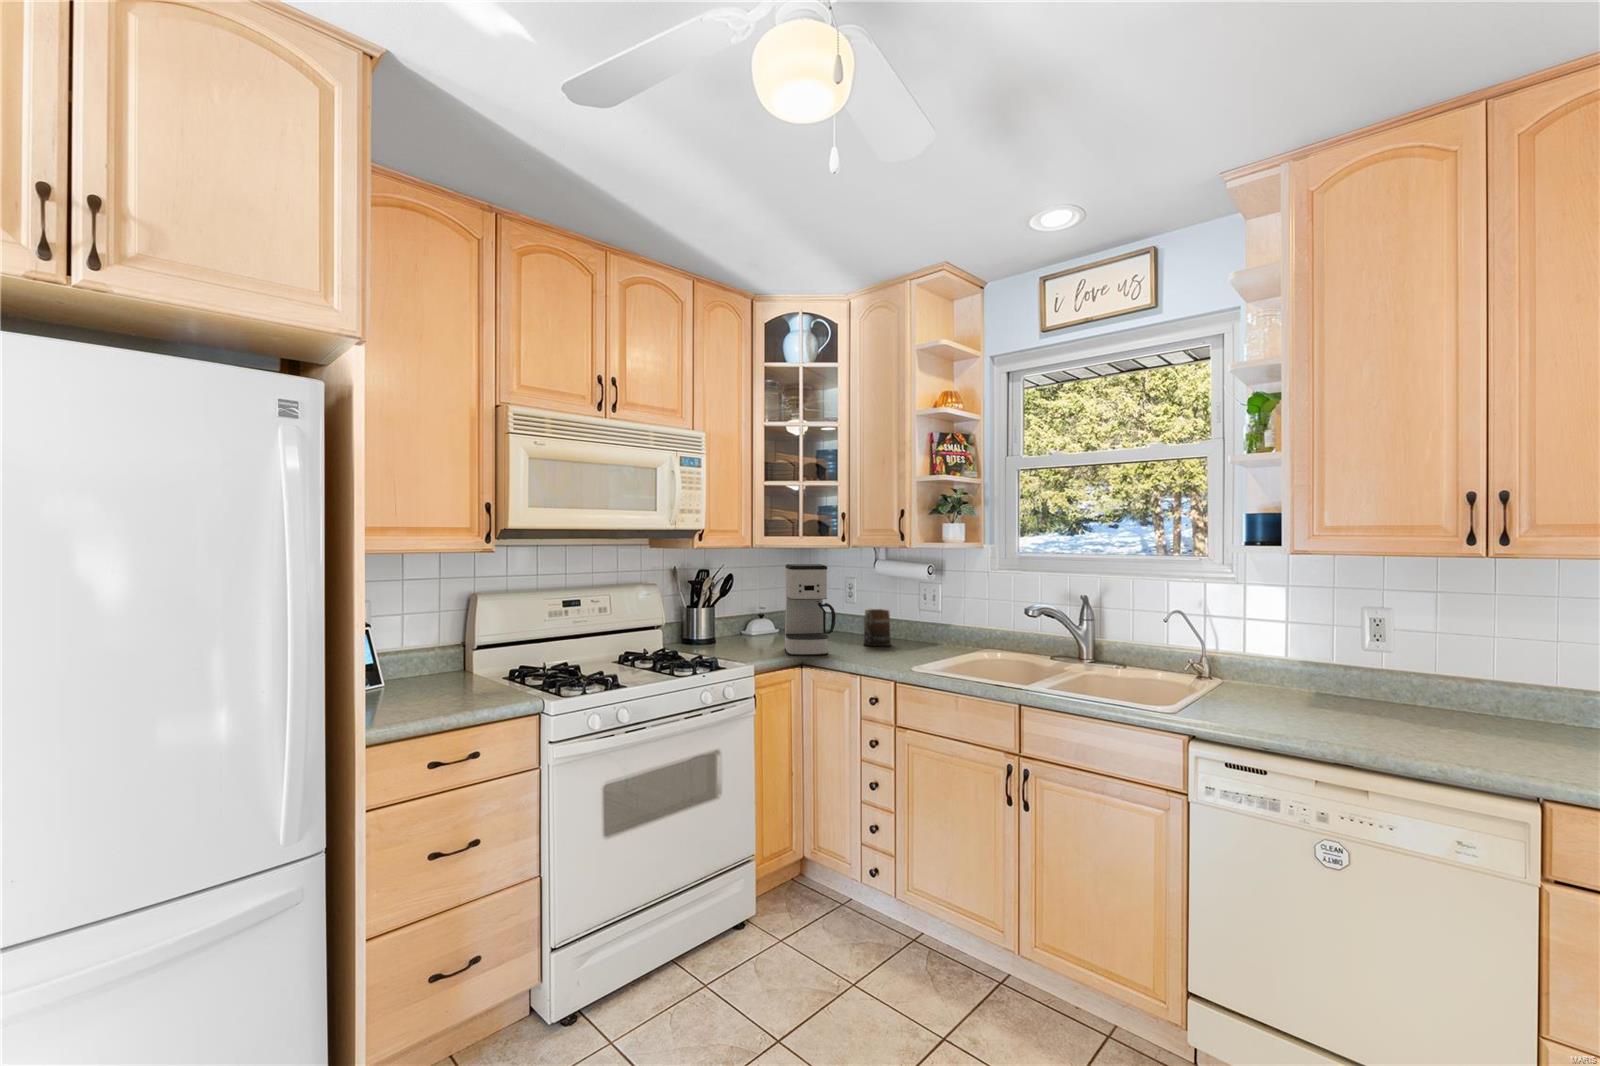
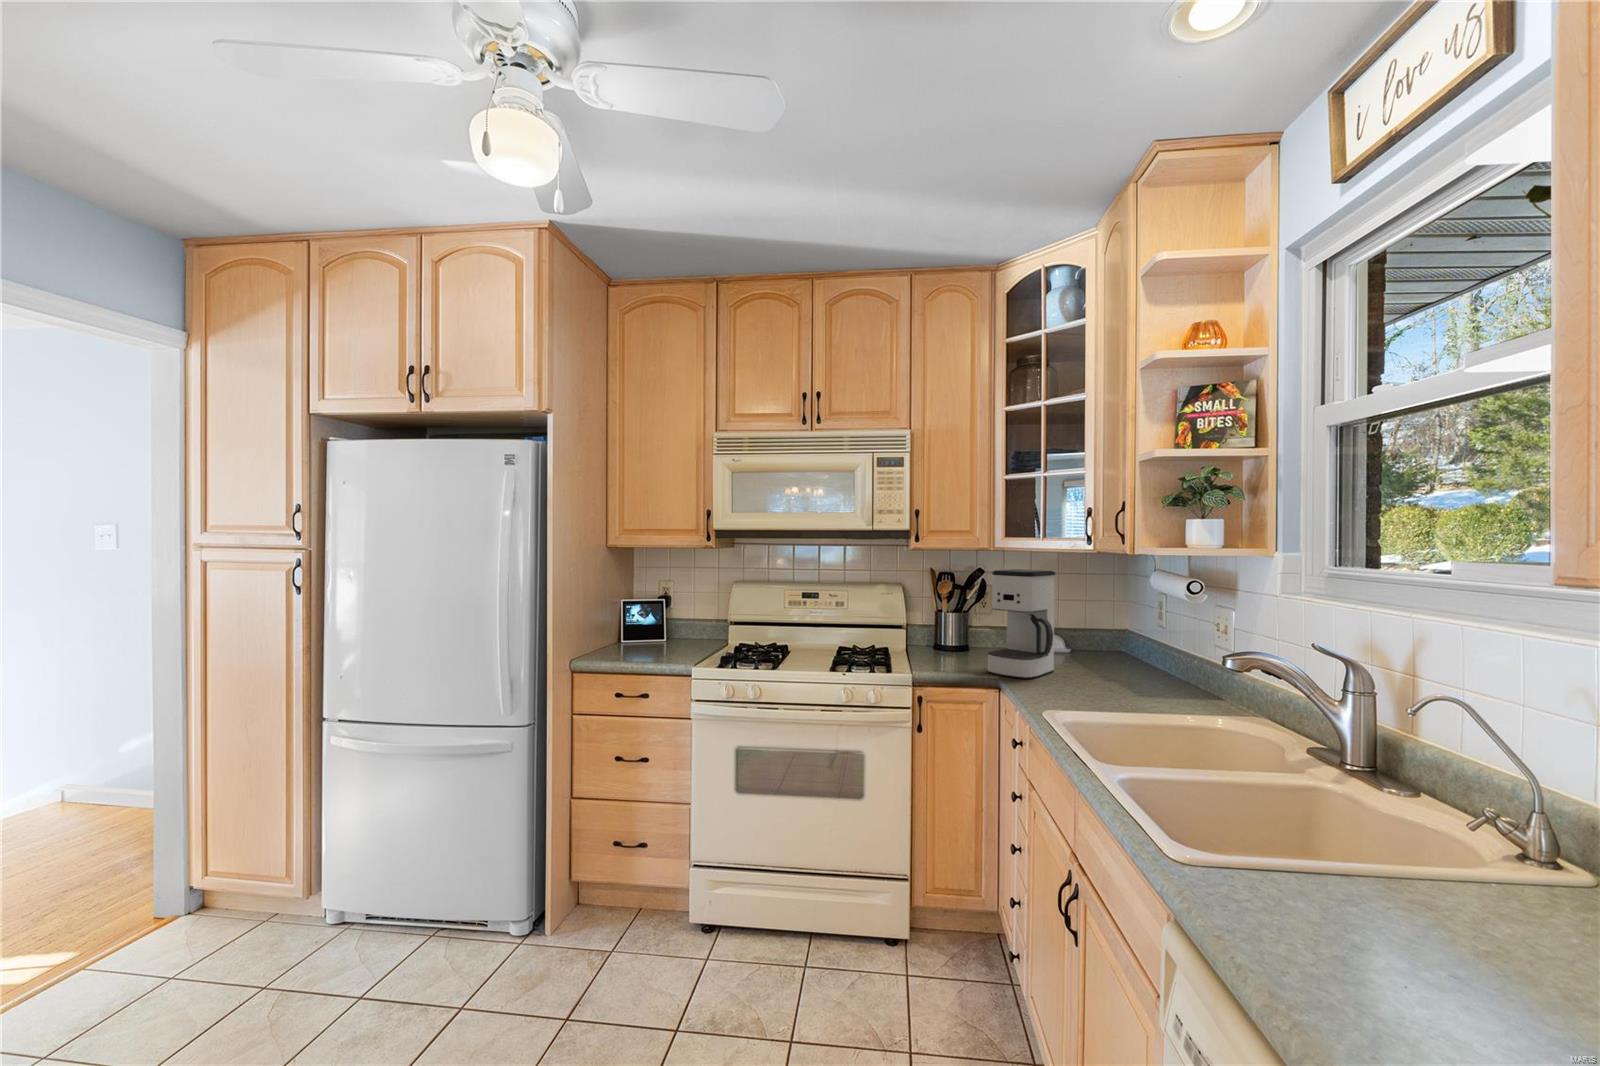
mug: present [864,609,891,646] -> none [1102,634,1160,685]

